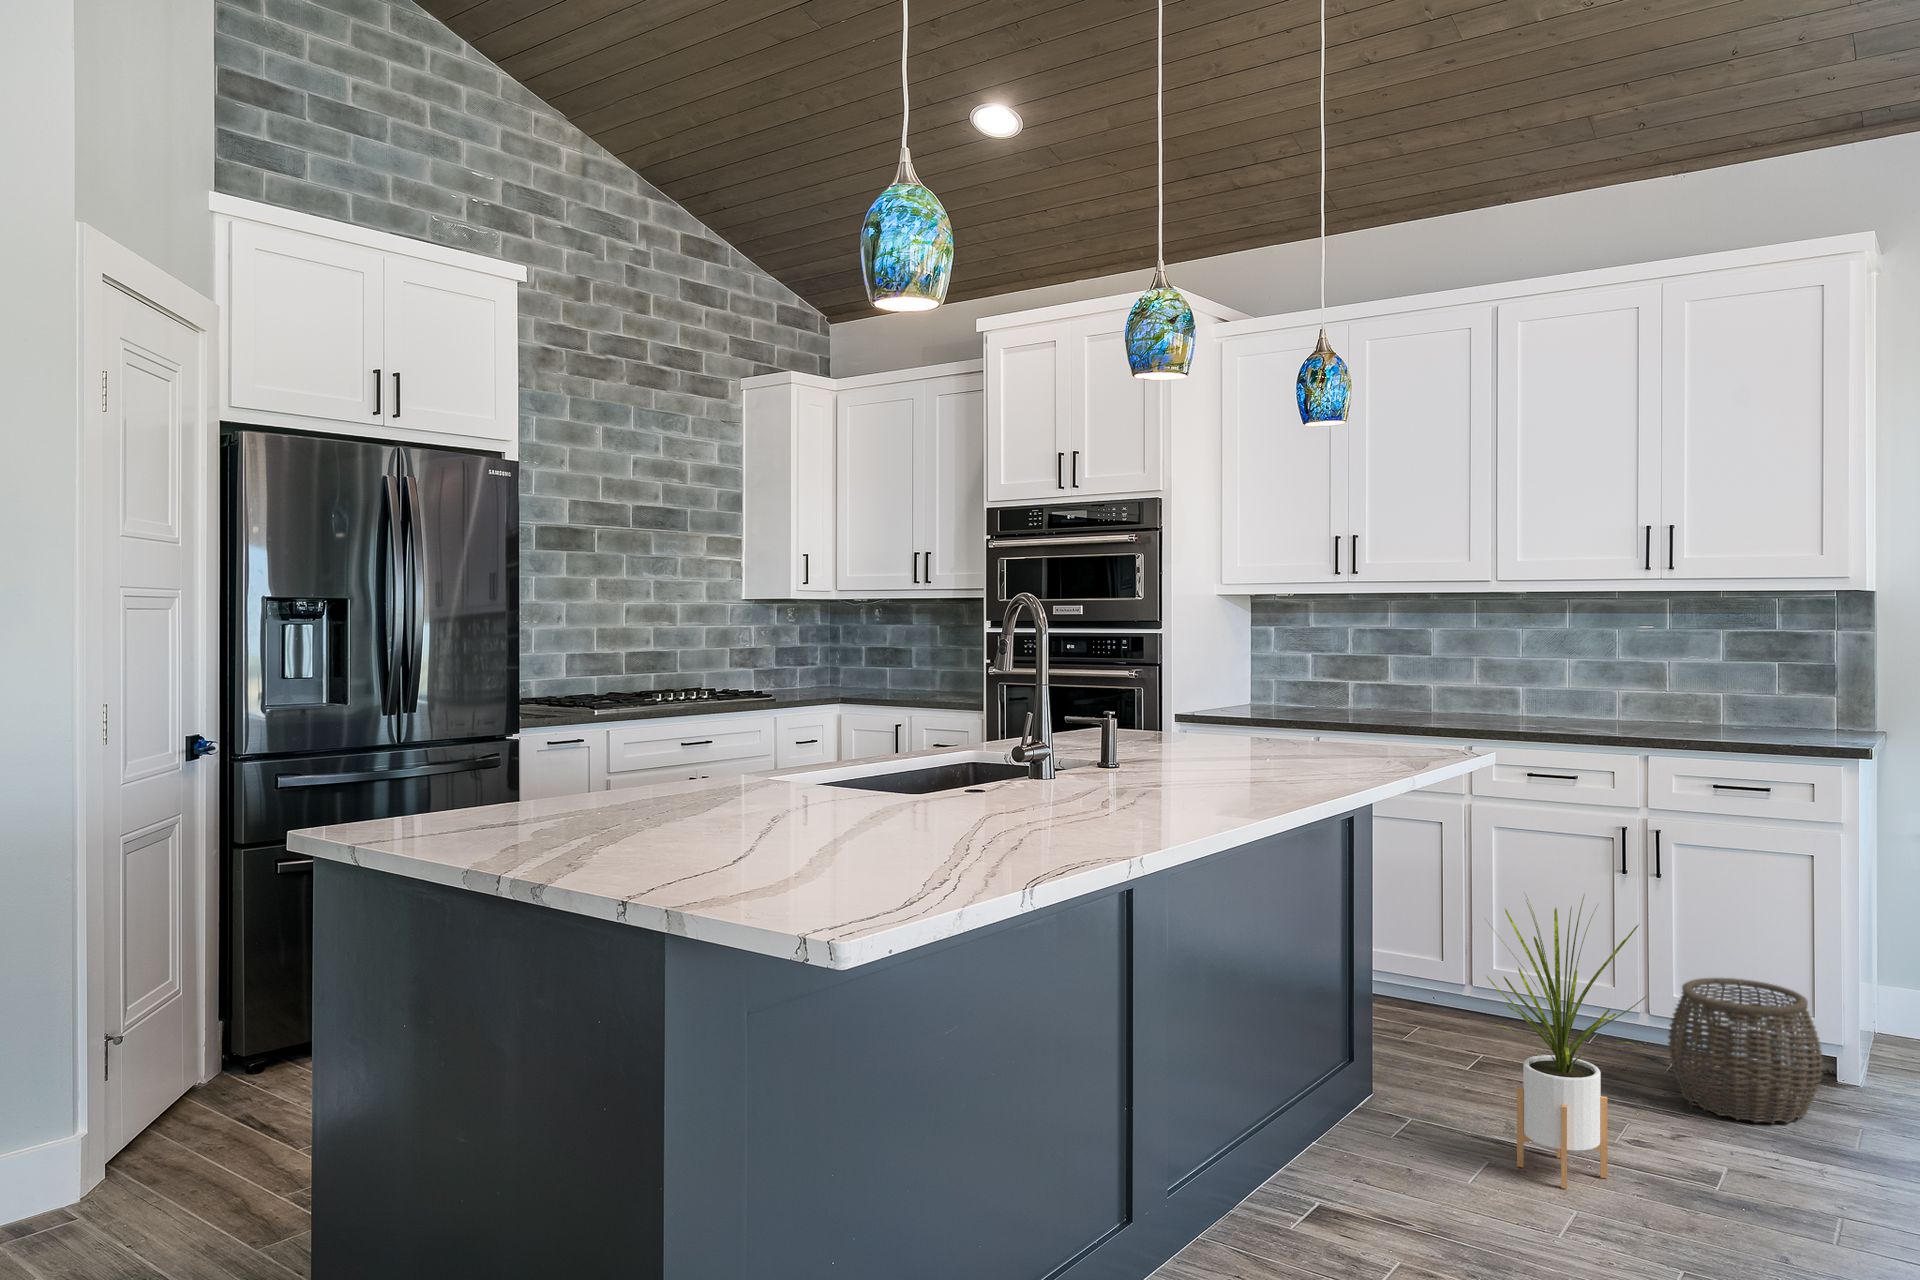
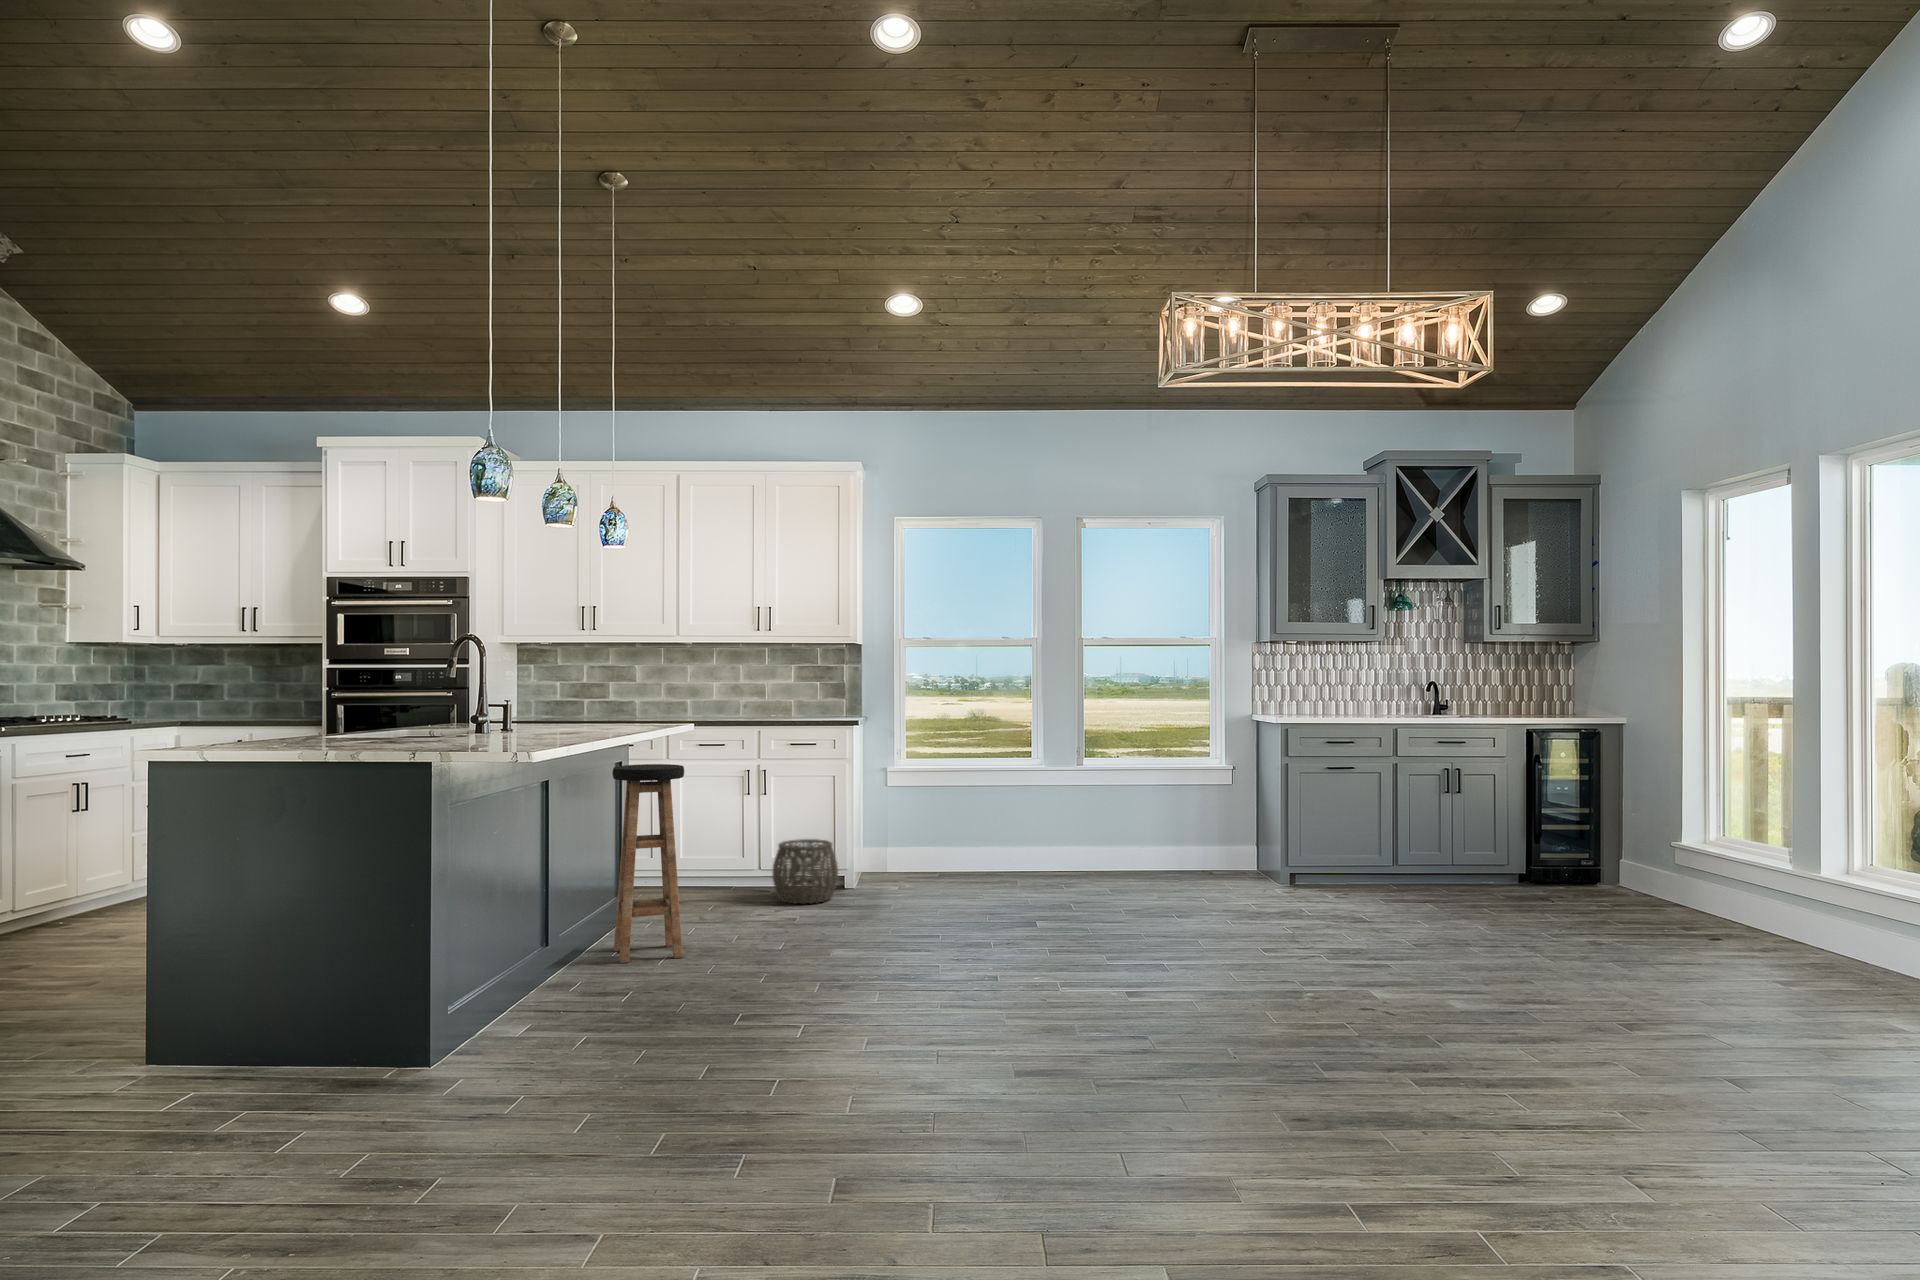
bar stool: none [1303,837,1448,1249] -> present [612,764,684,963]
house plant: present [1487,894,1648,1189] -> none [693,790,768,934]

